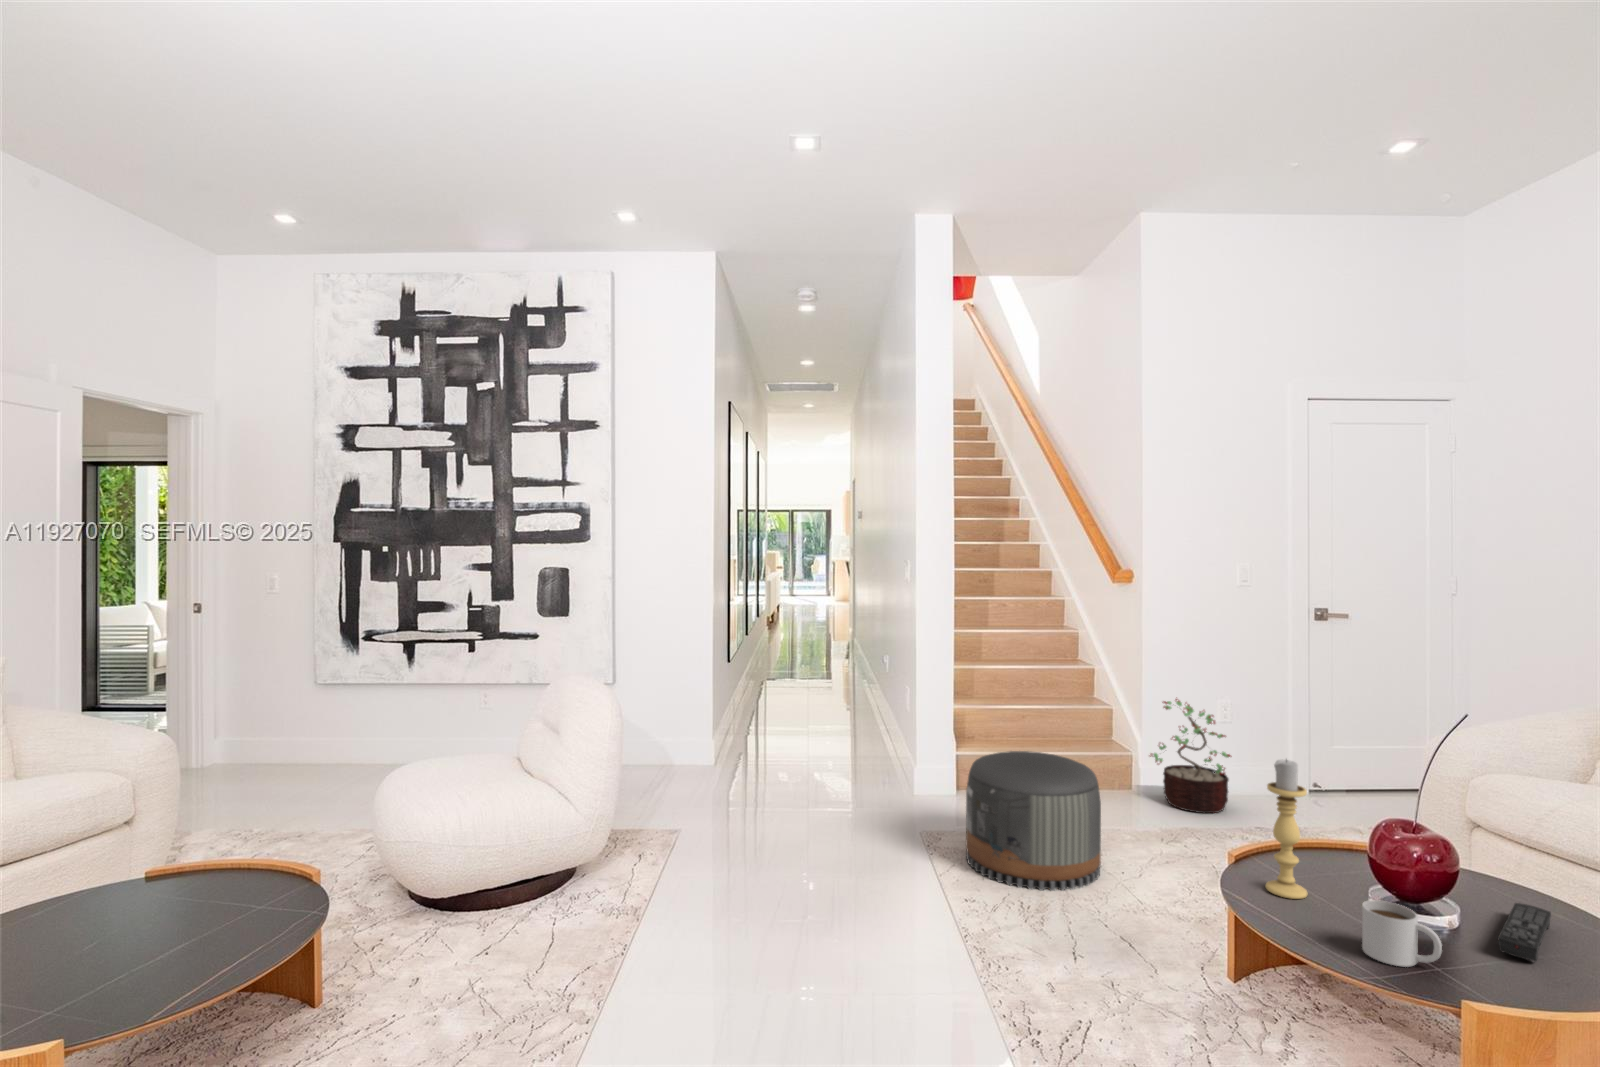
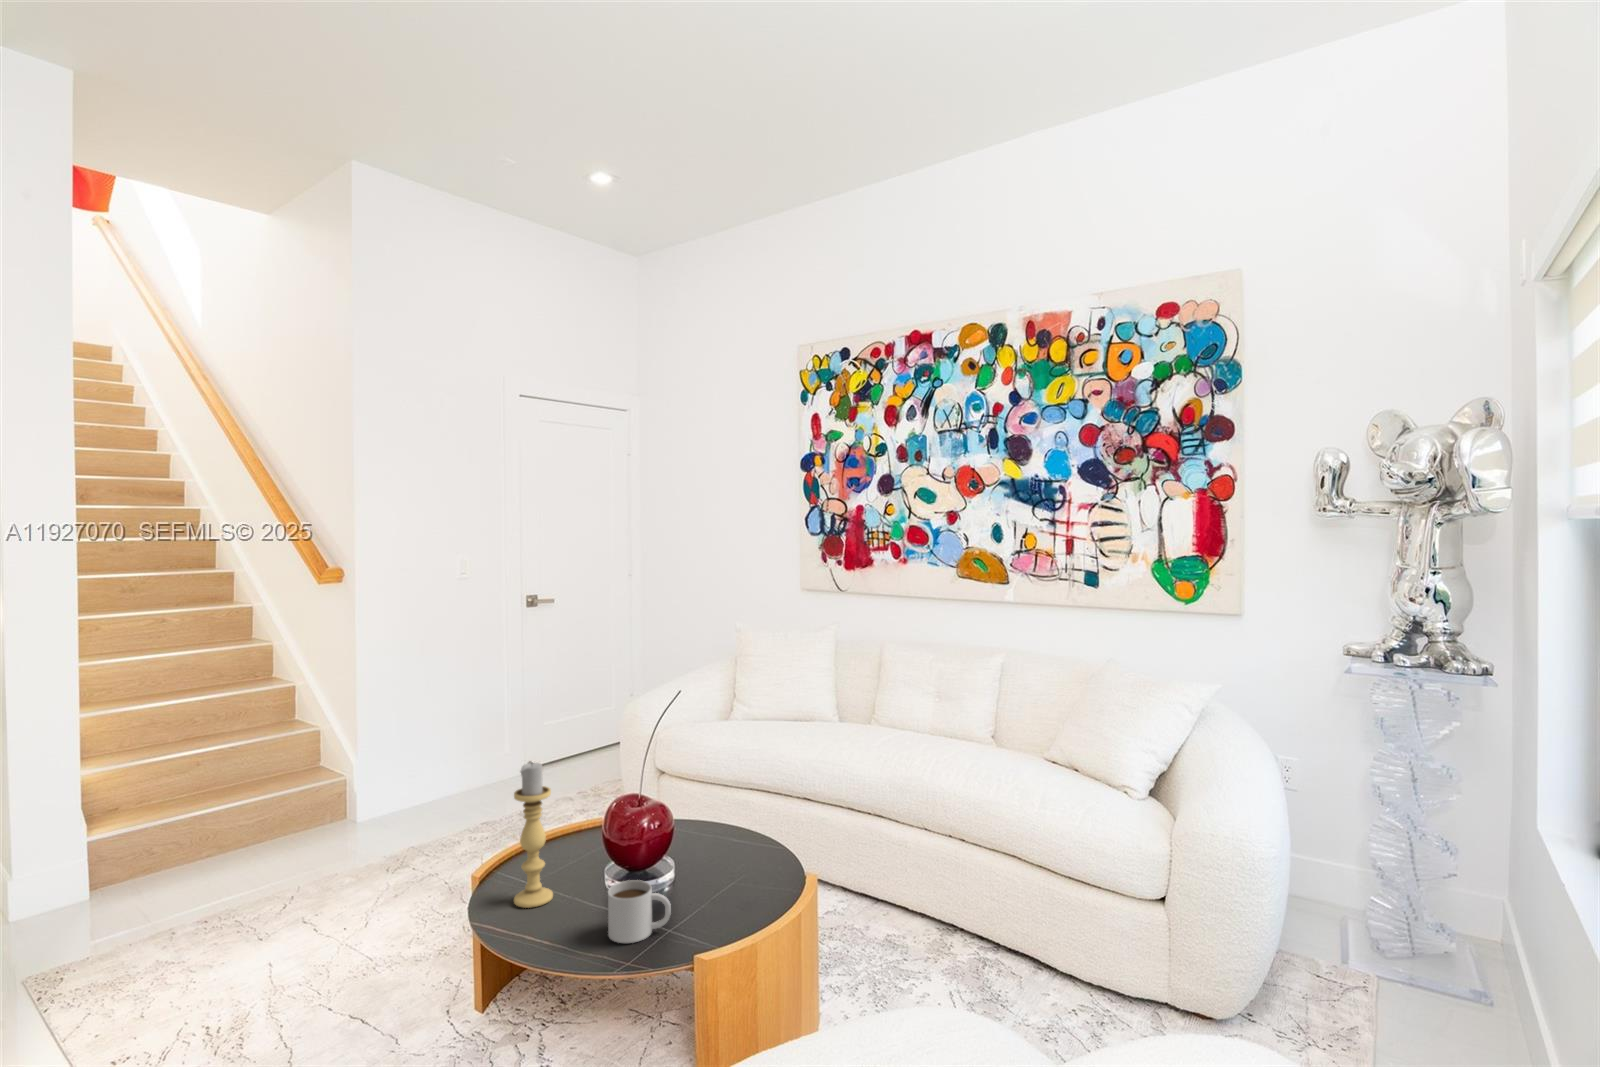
decorative plant: present [1150,699,1232,813] -> none [367,705,457,827]
pouf: present [966,751,1101,891] -> none [105,812,315,1016]
remote control: present [1498,903,1551,962] -> none [704,838,730,891]

